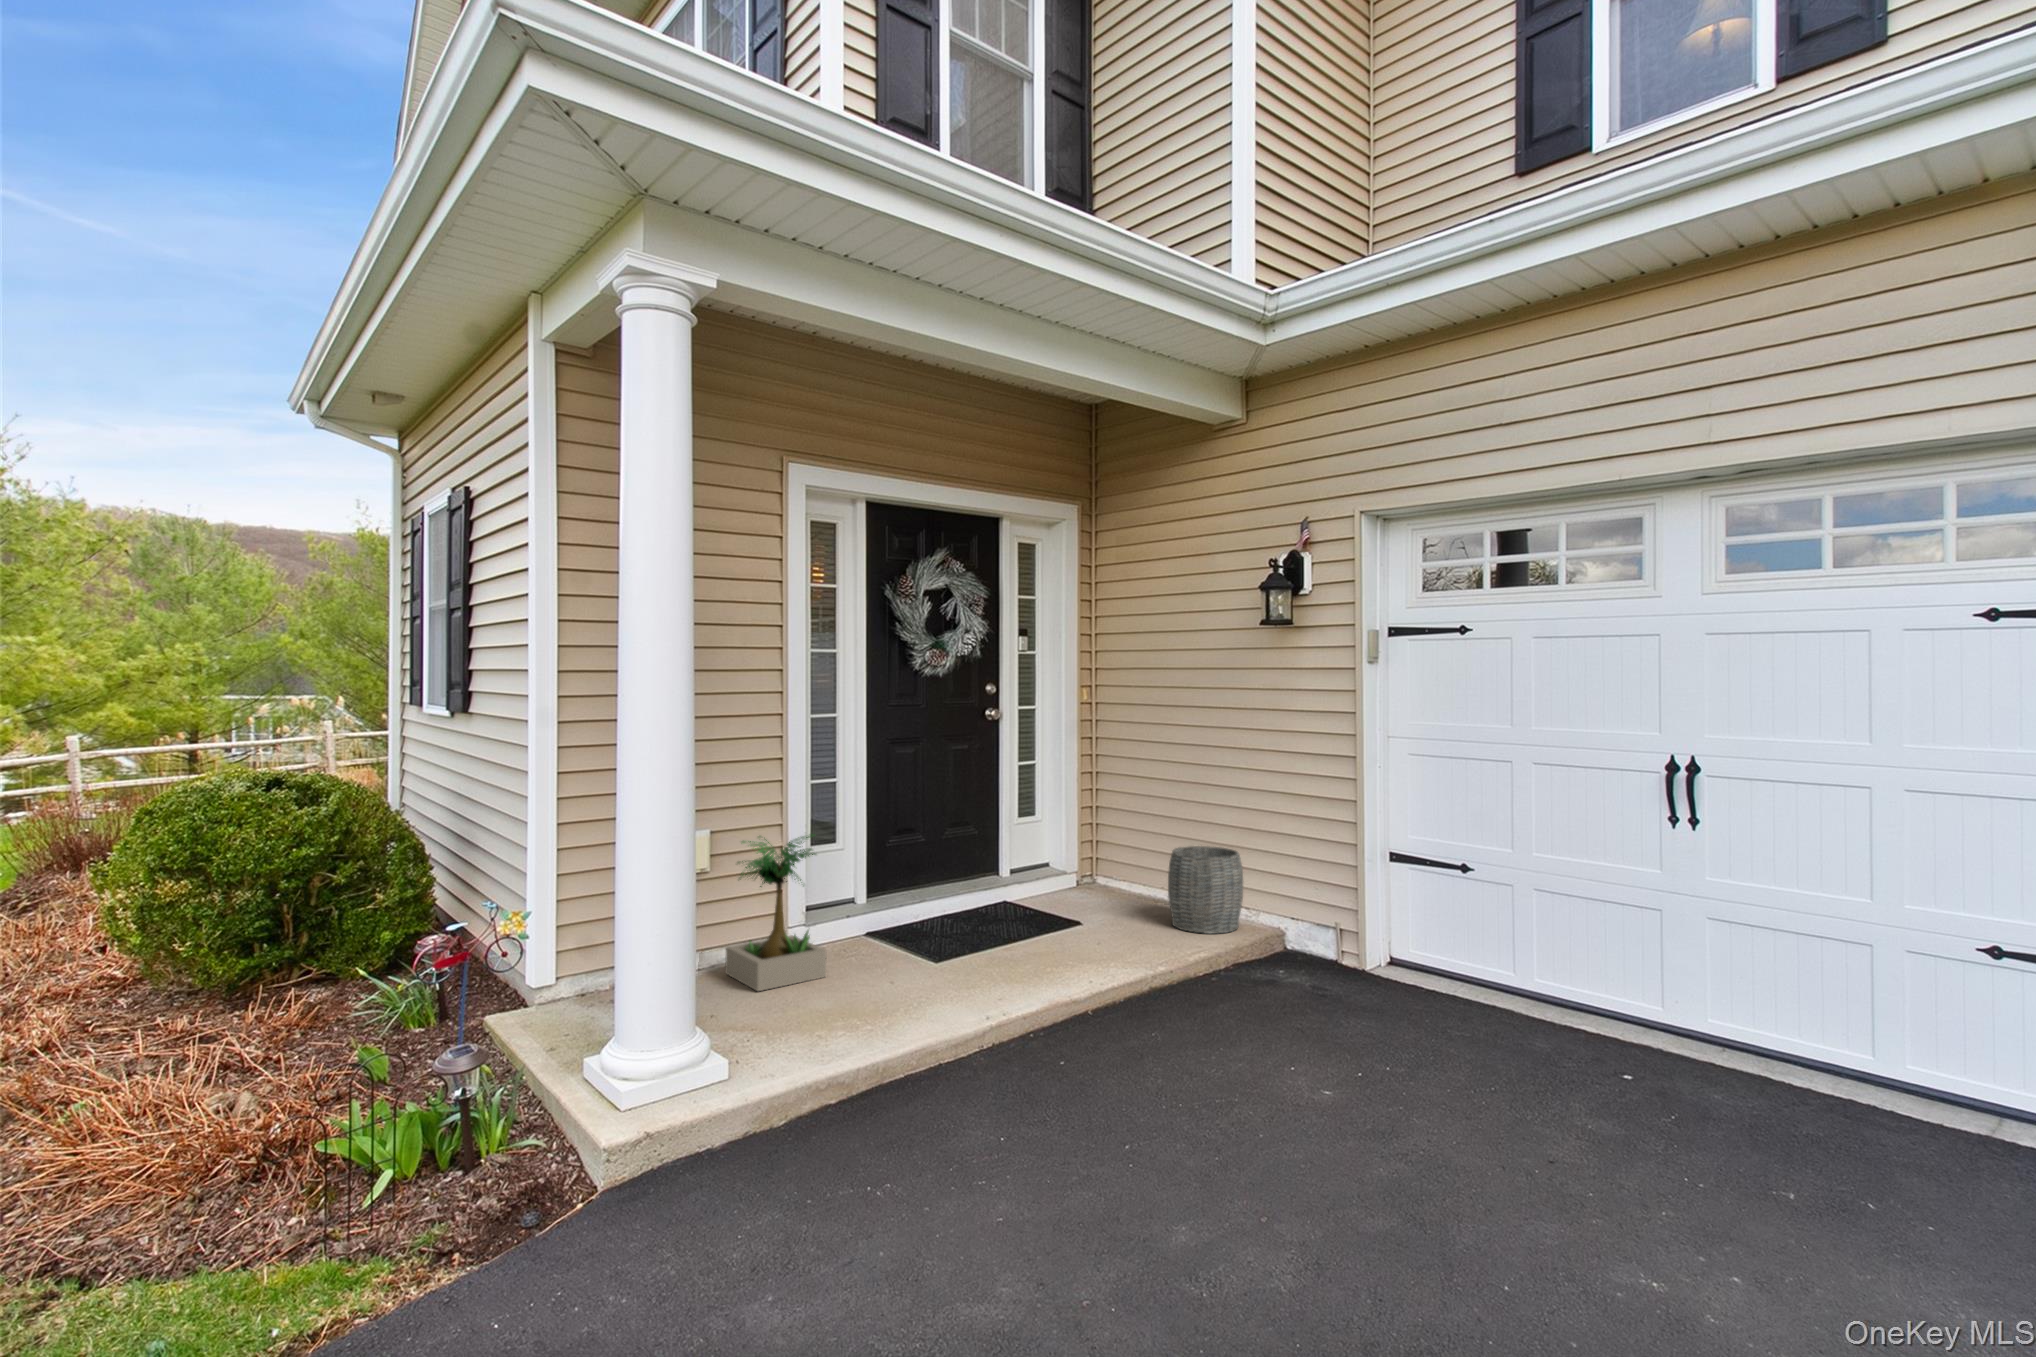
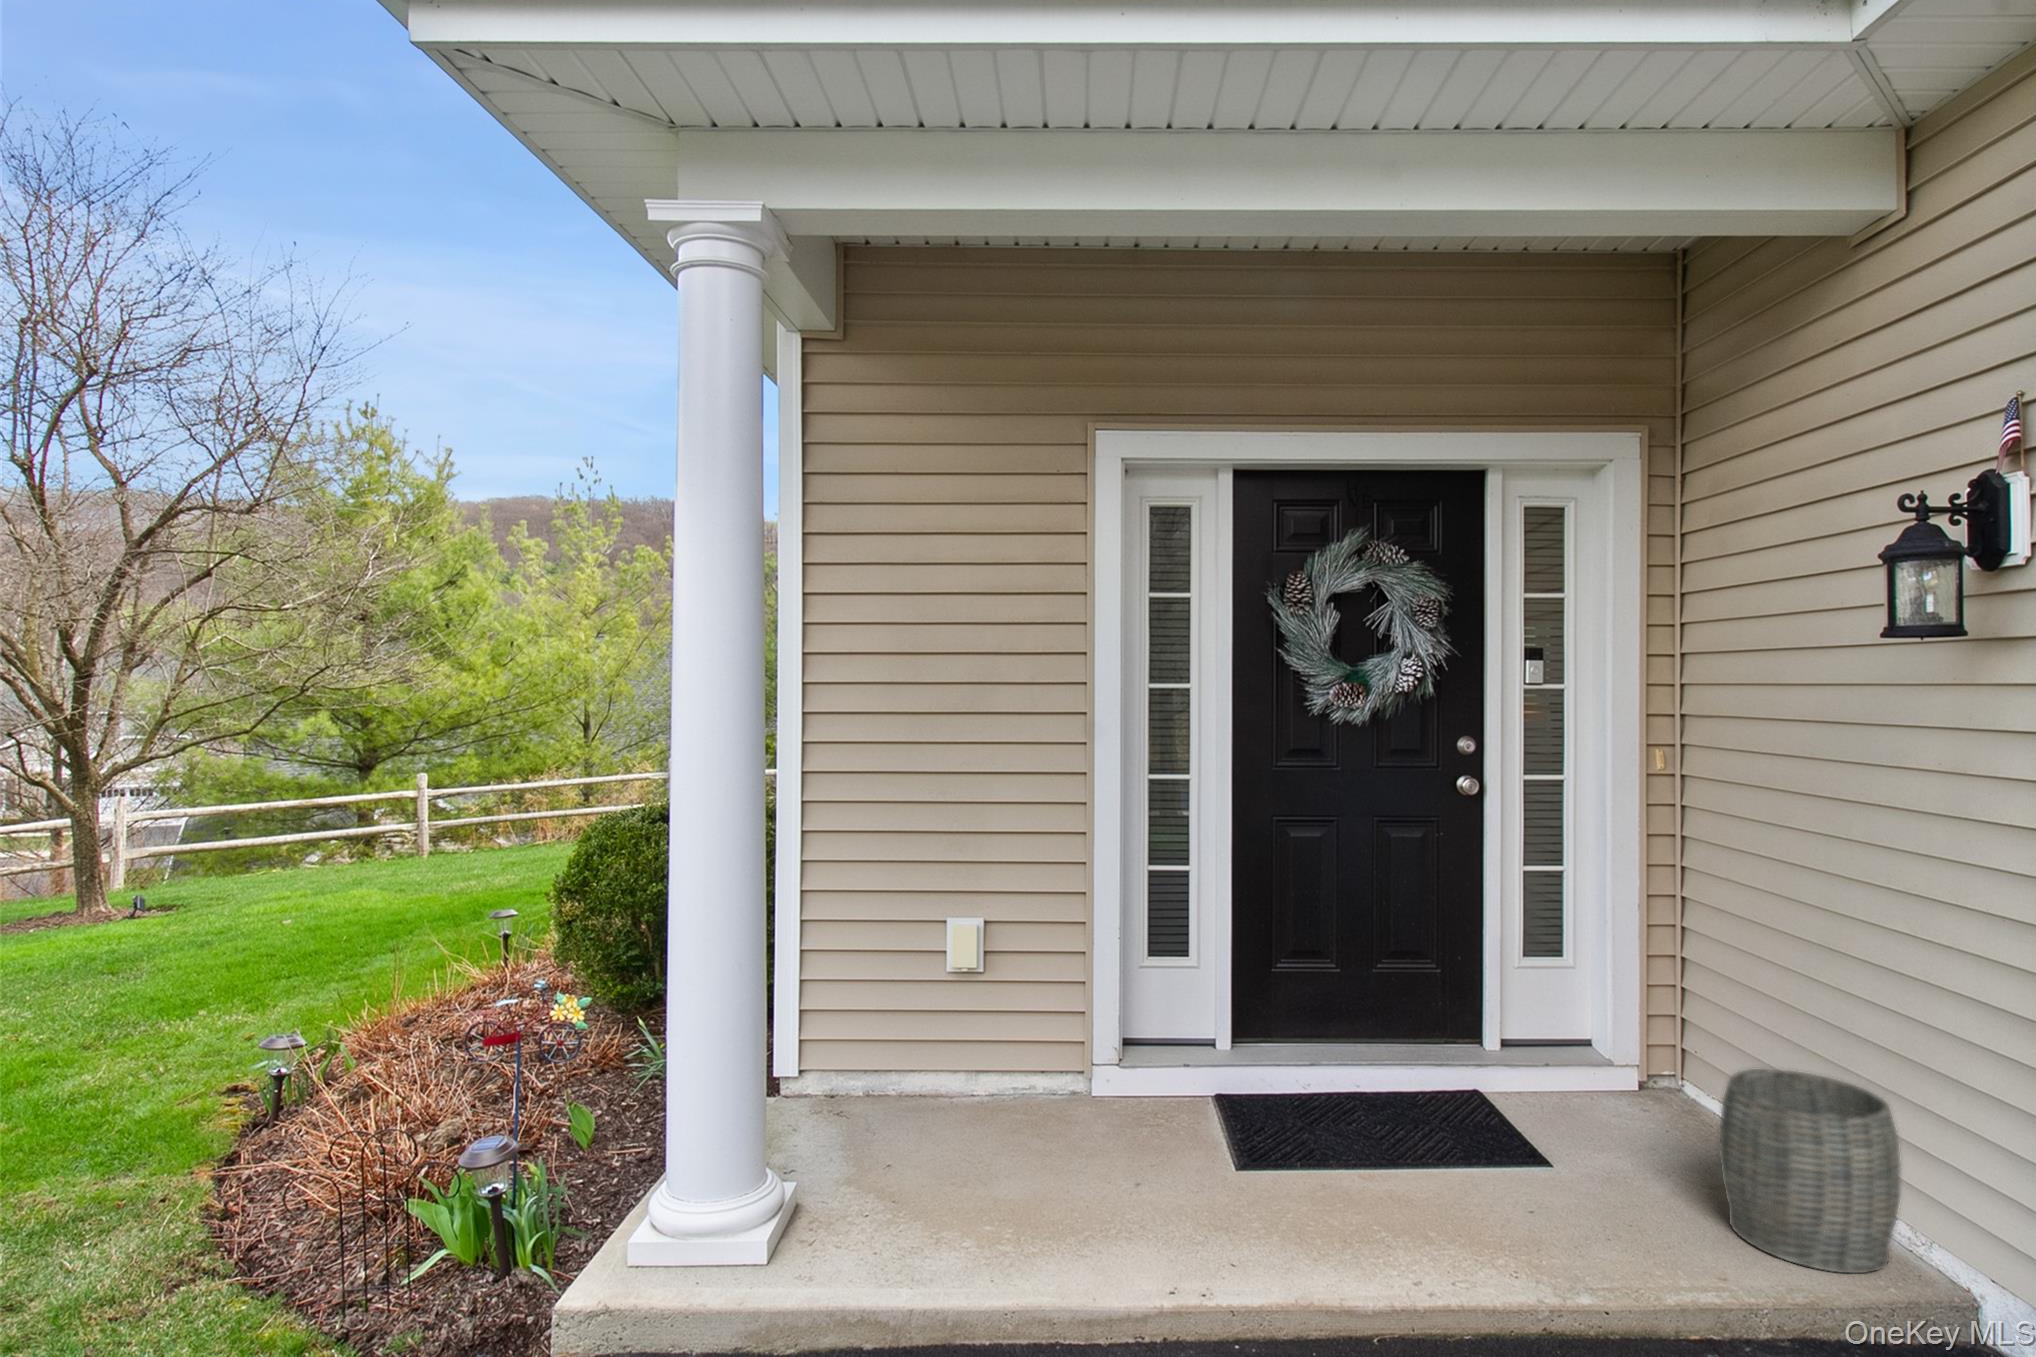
potted plant: present [725,834,826,991] -> none [969,933,1105,1145]

